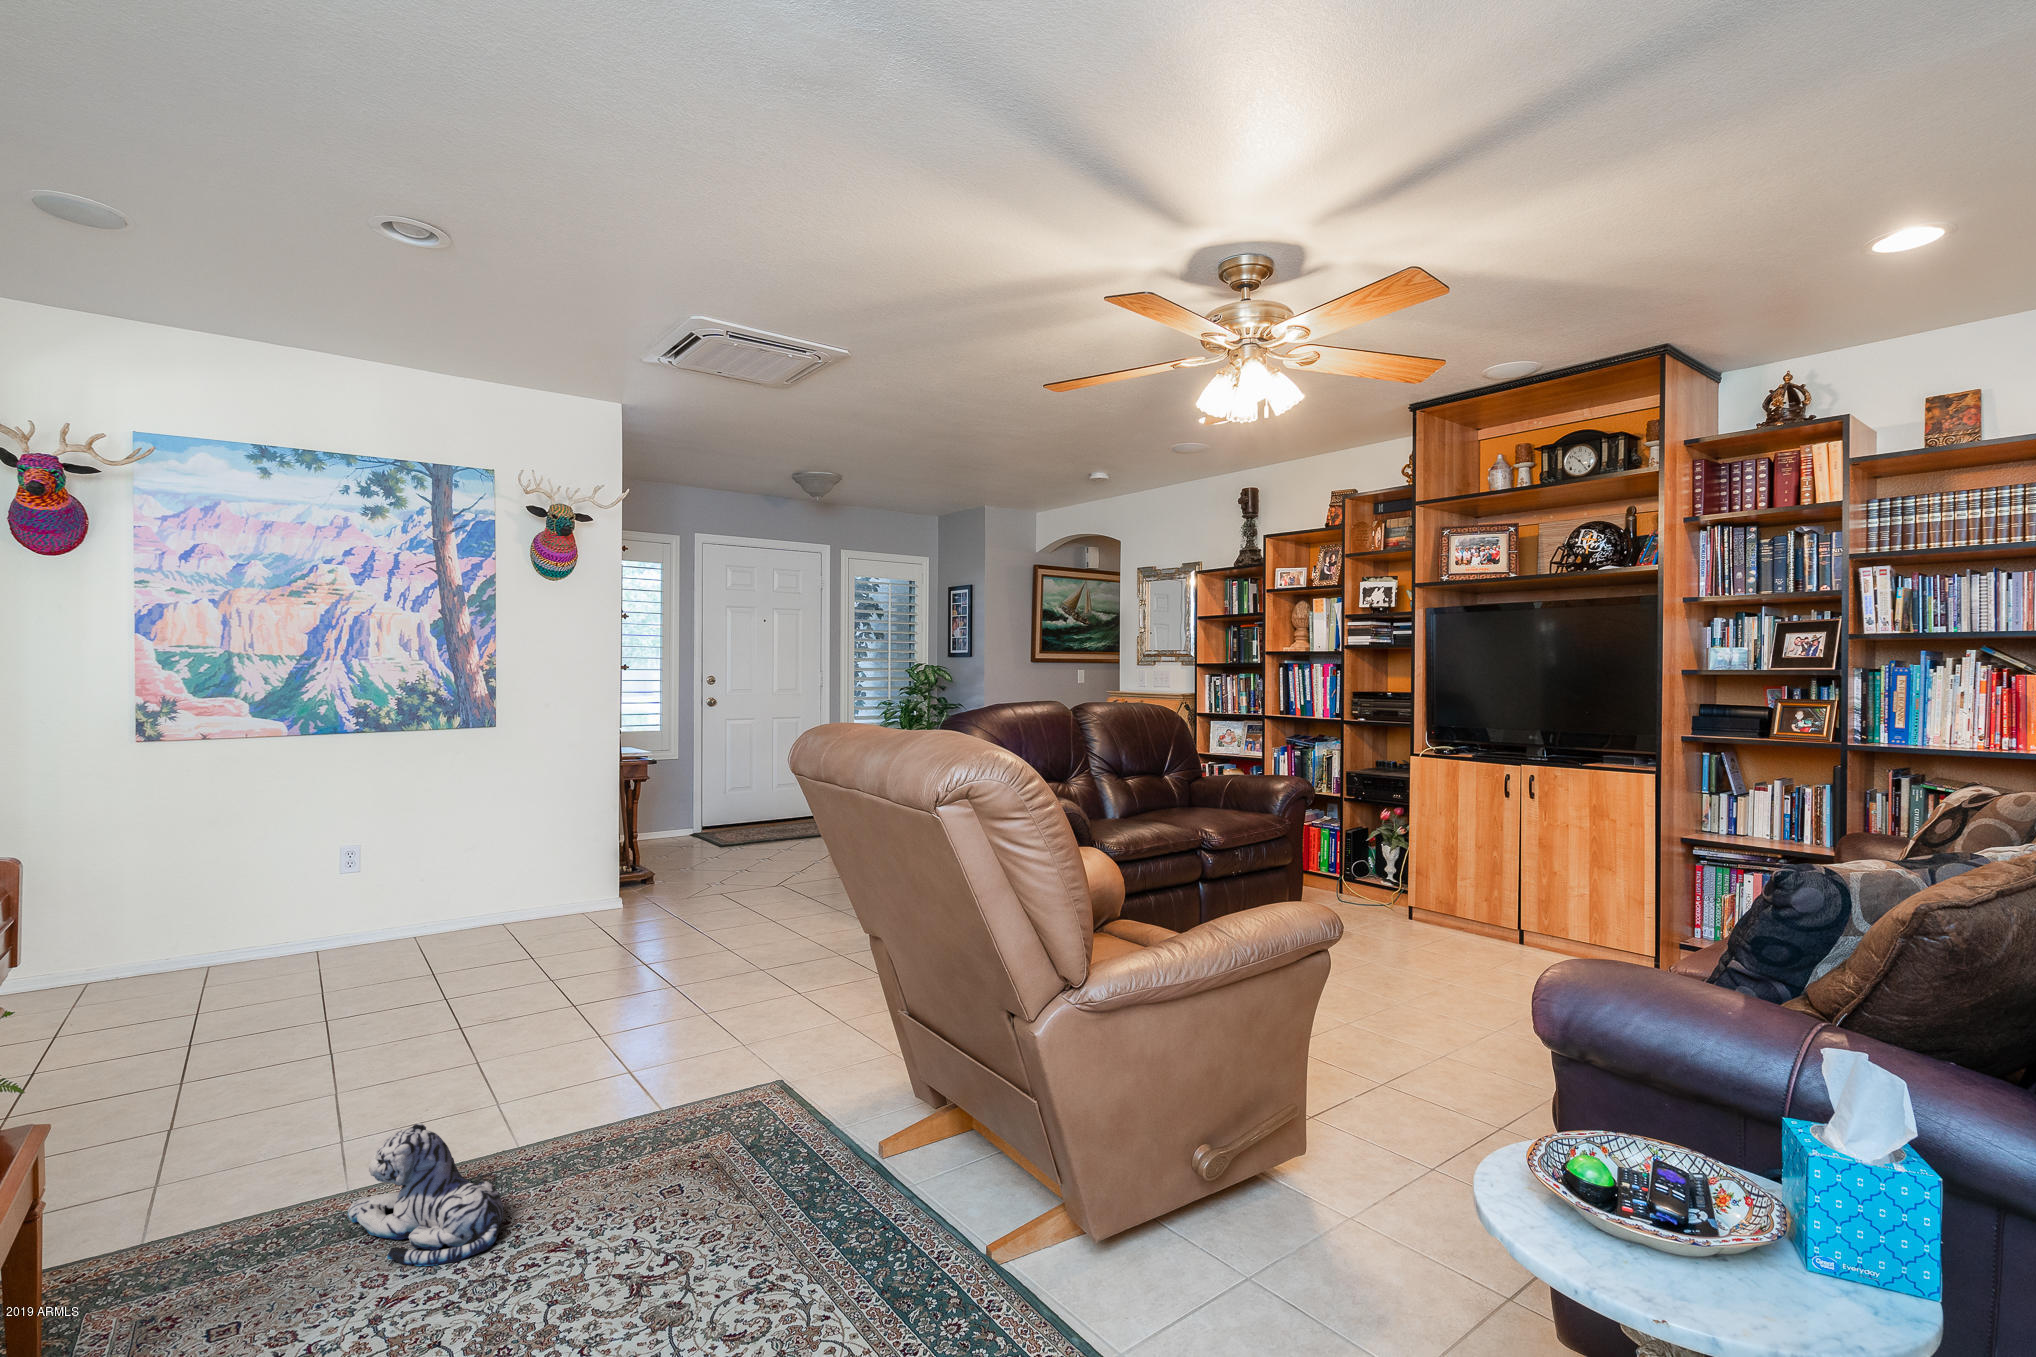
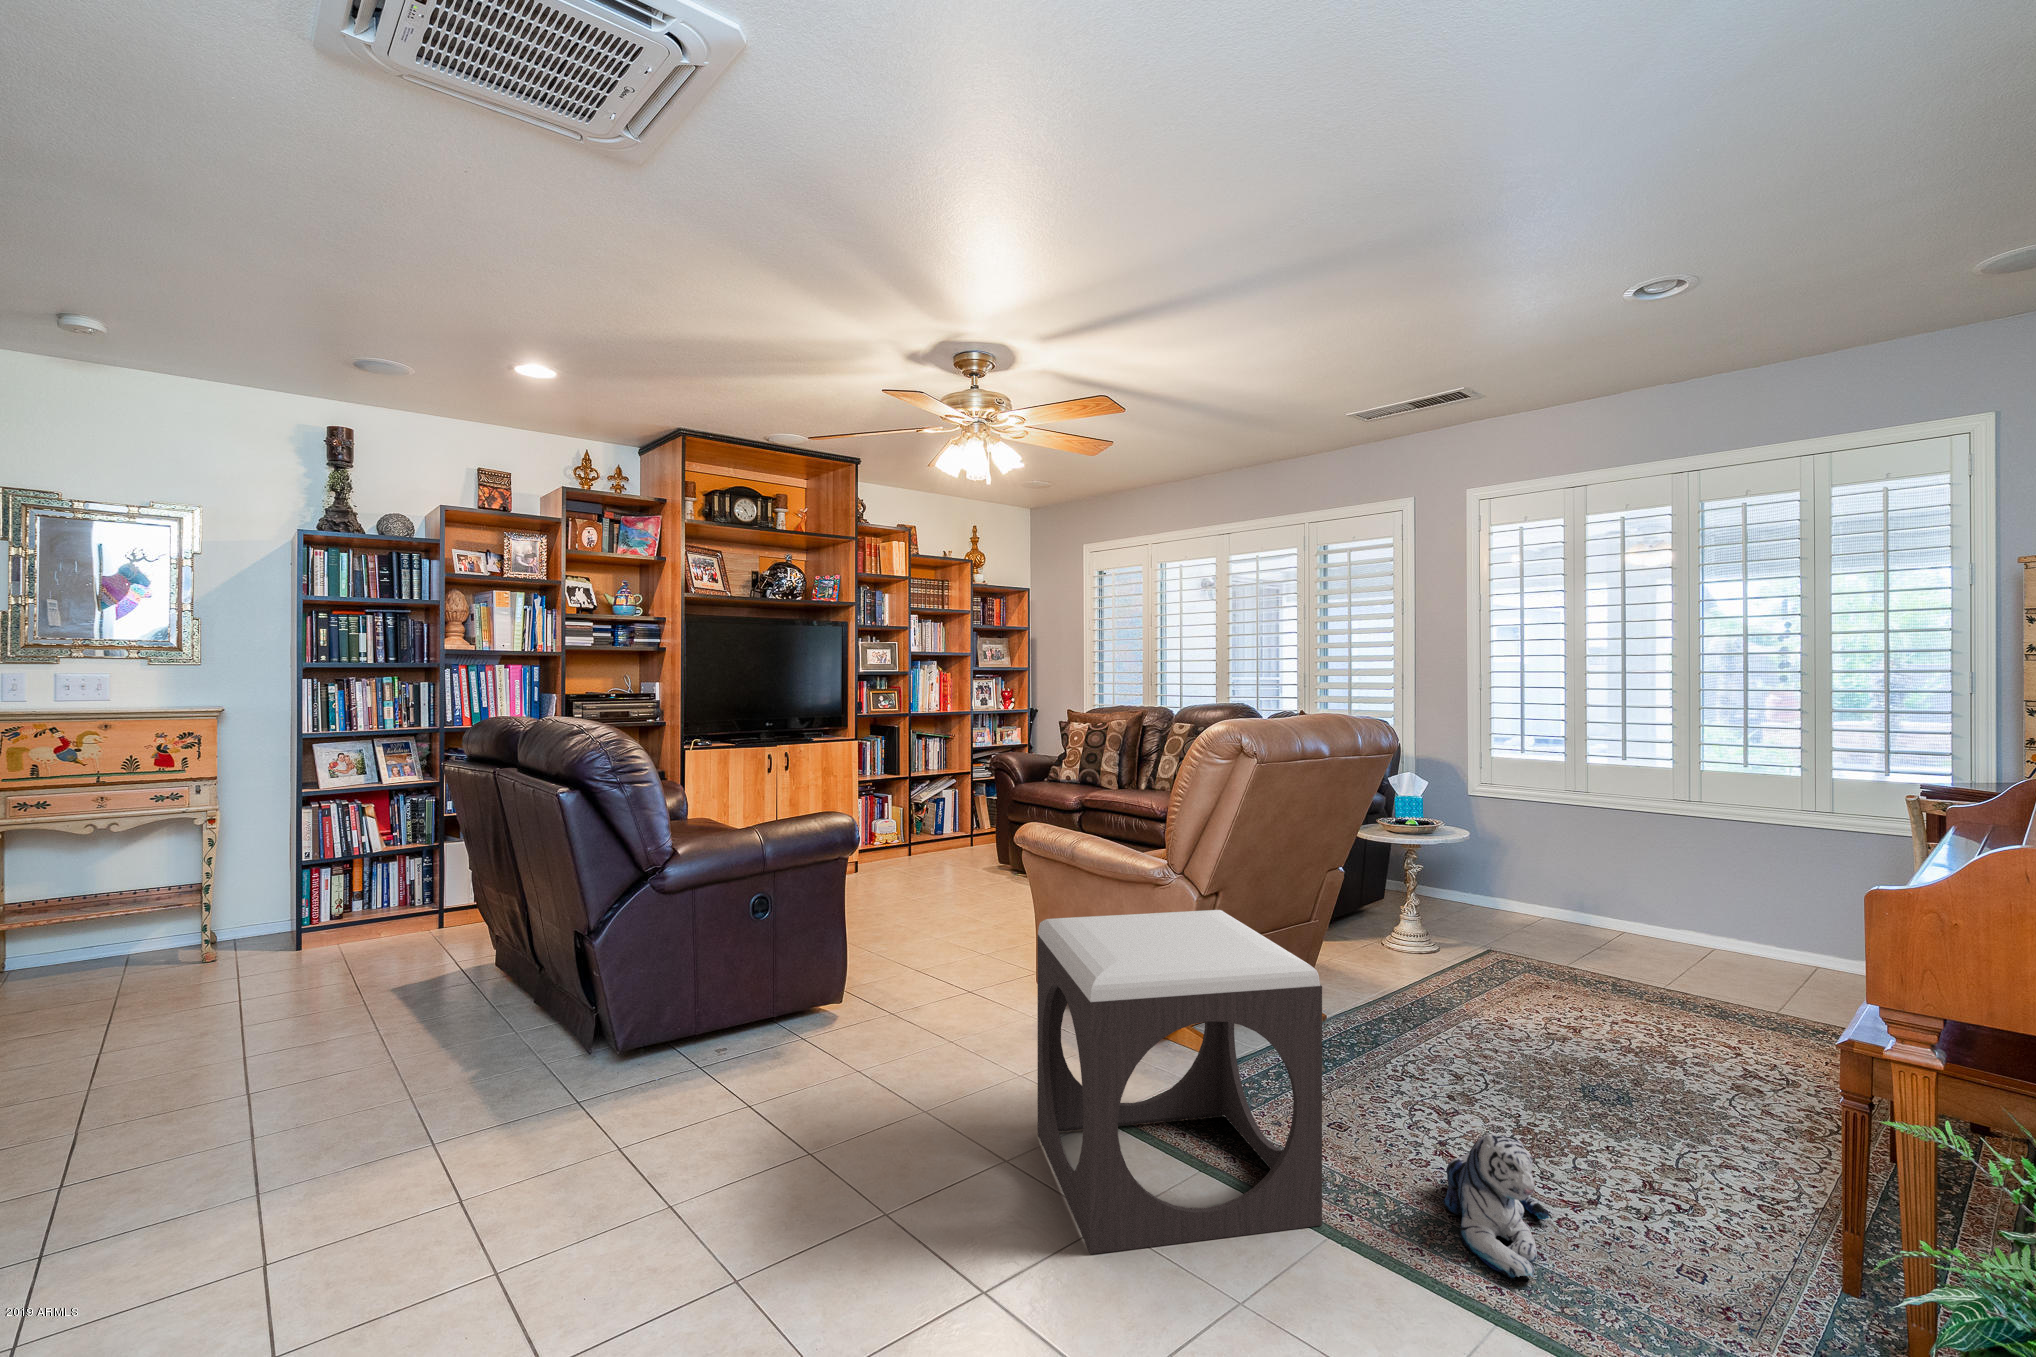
footstool: none [528,874,770,1145] -> present [1037,910,1322,1254]

